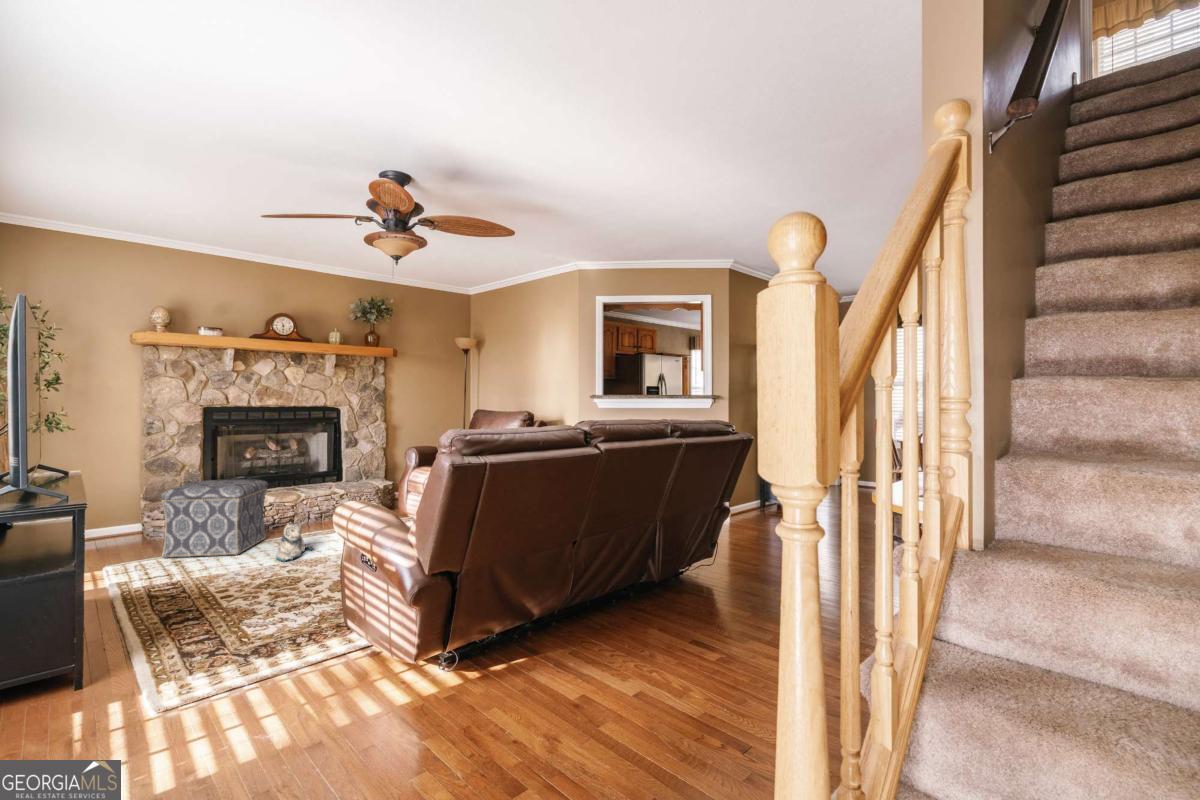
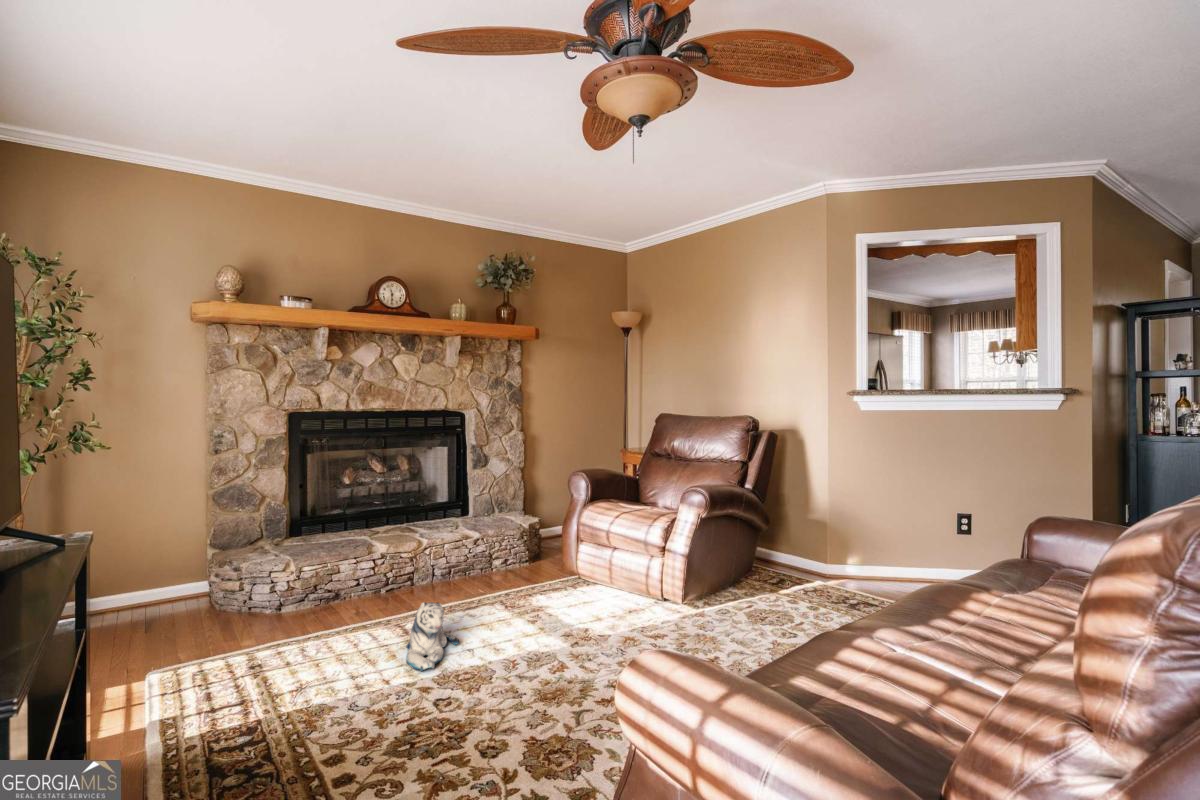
ottoman: present [161,479,267,558] -> none [232,523,382,653]

